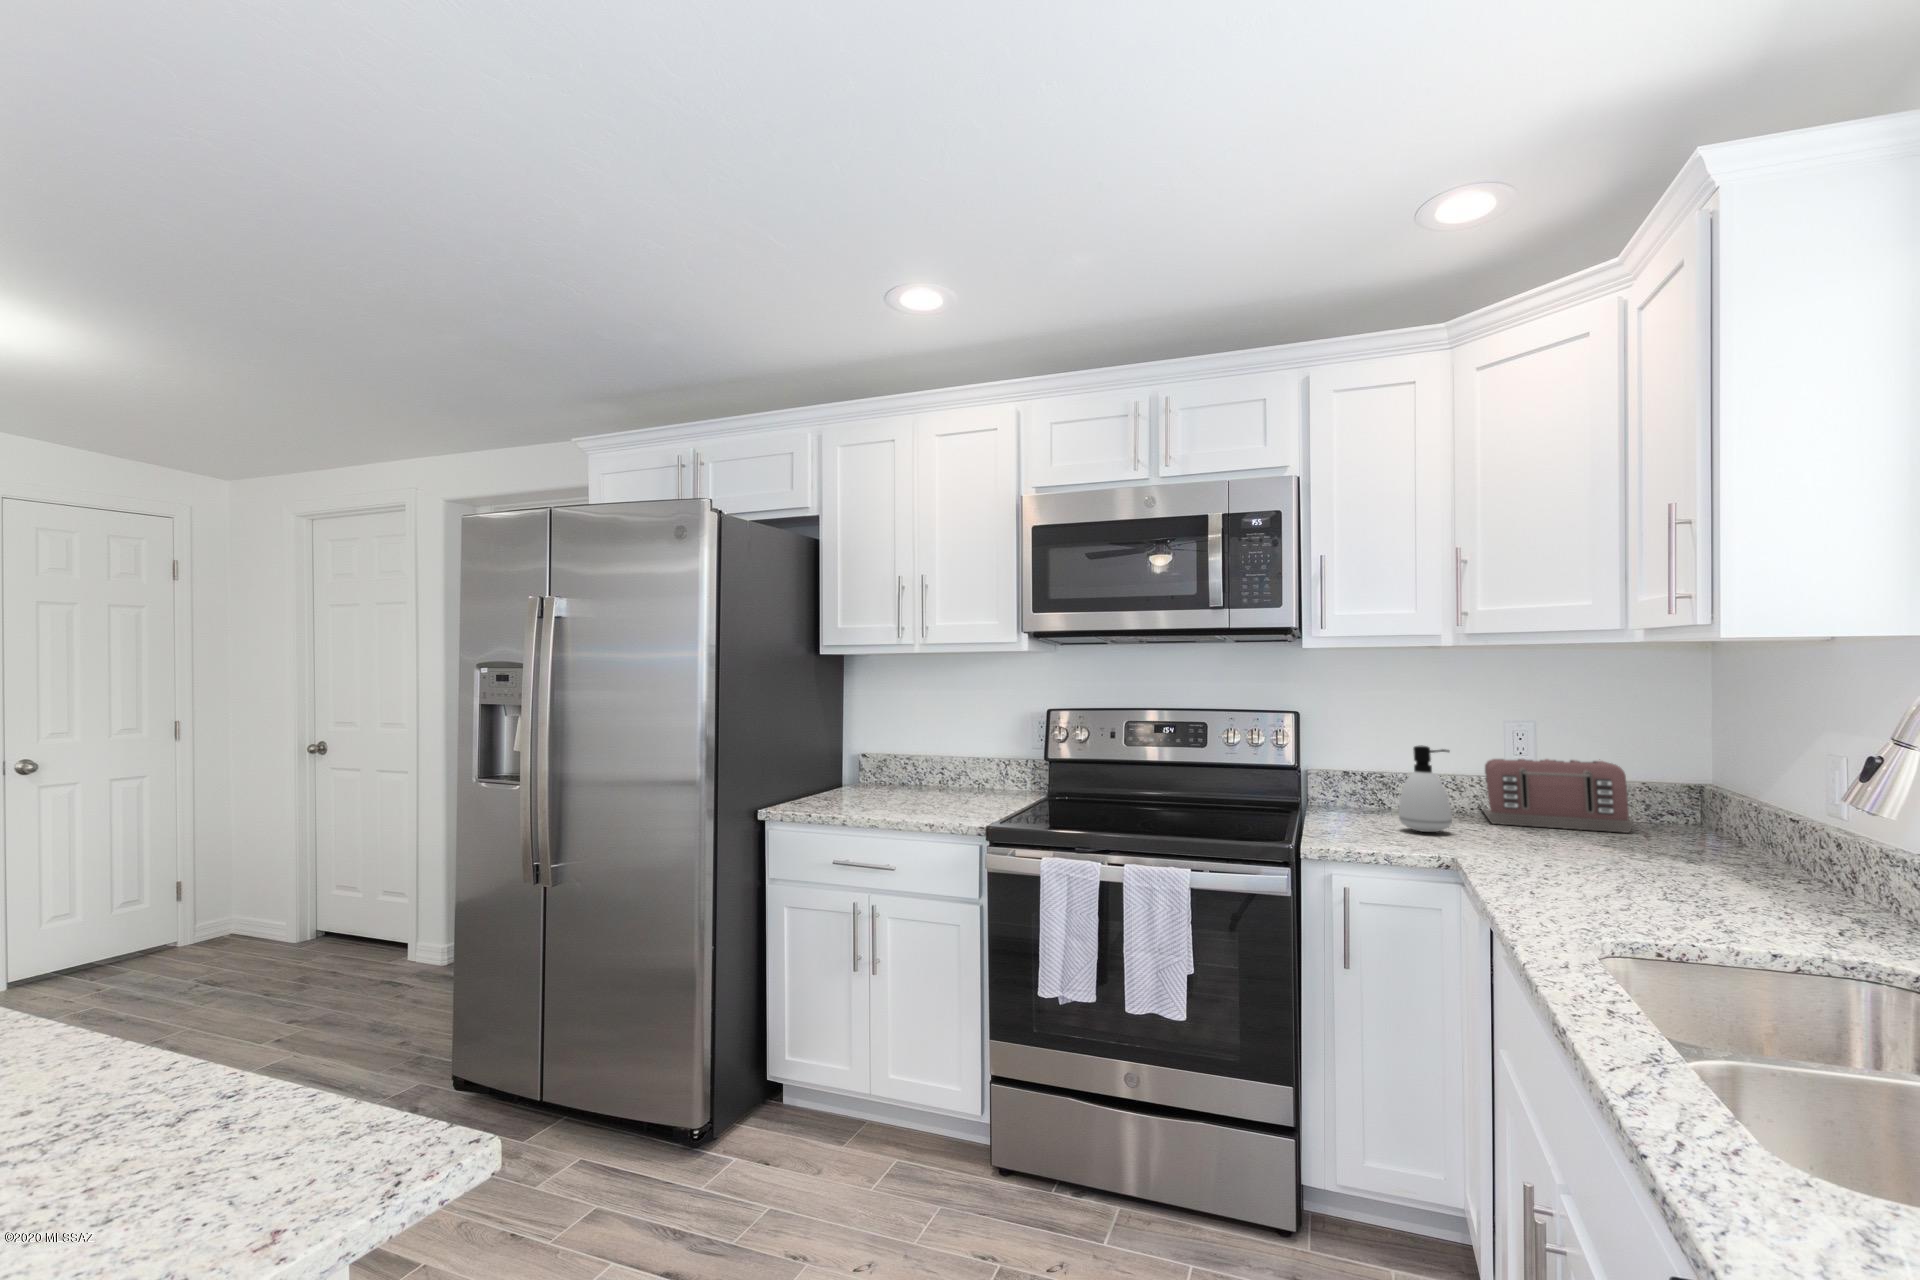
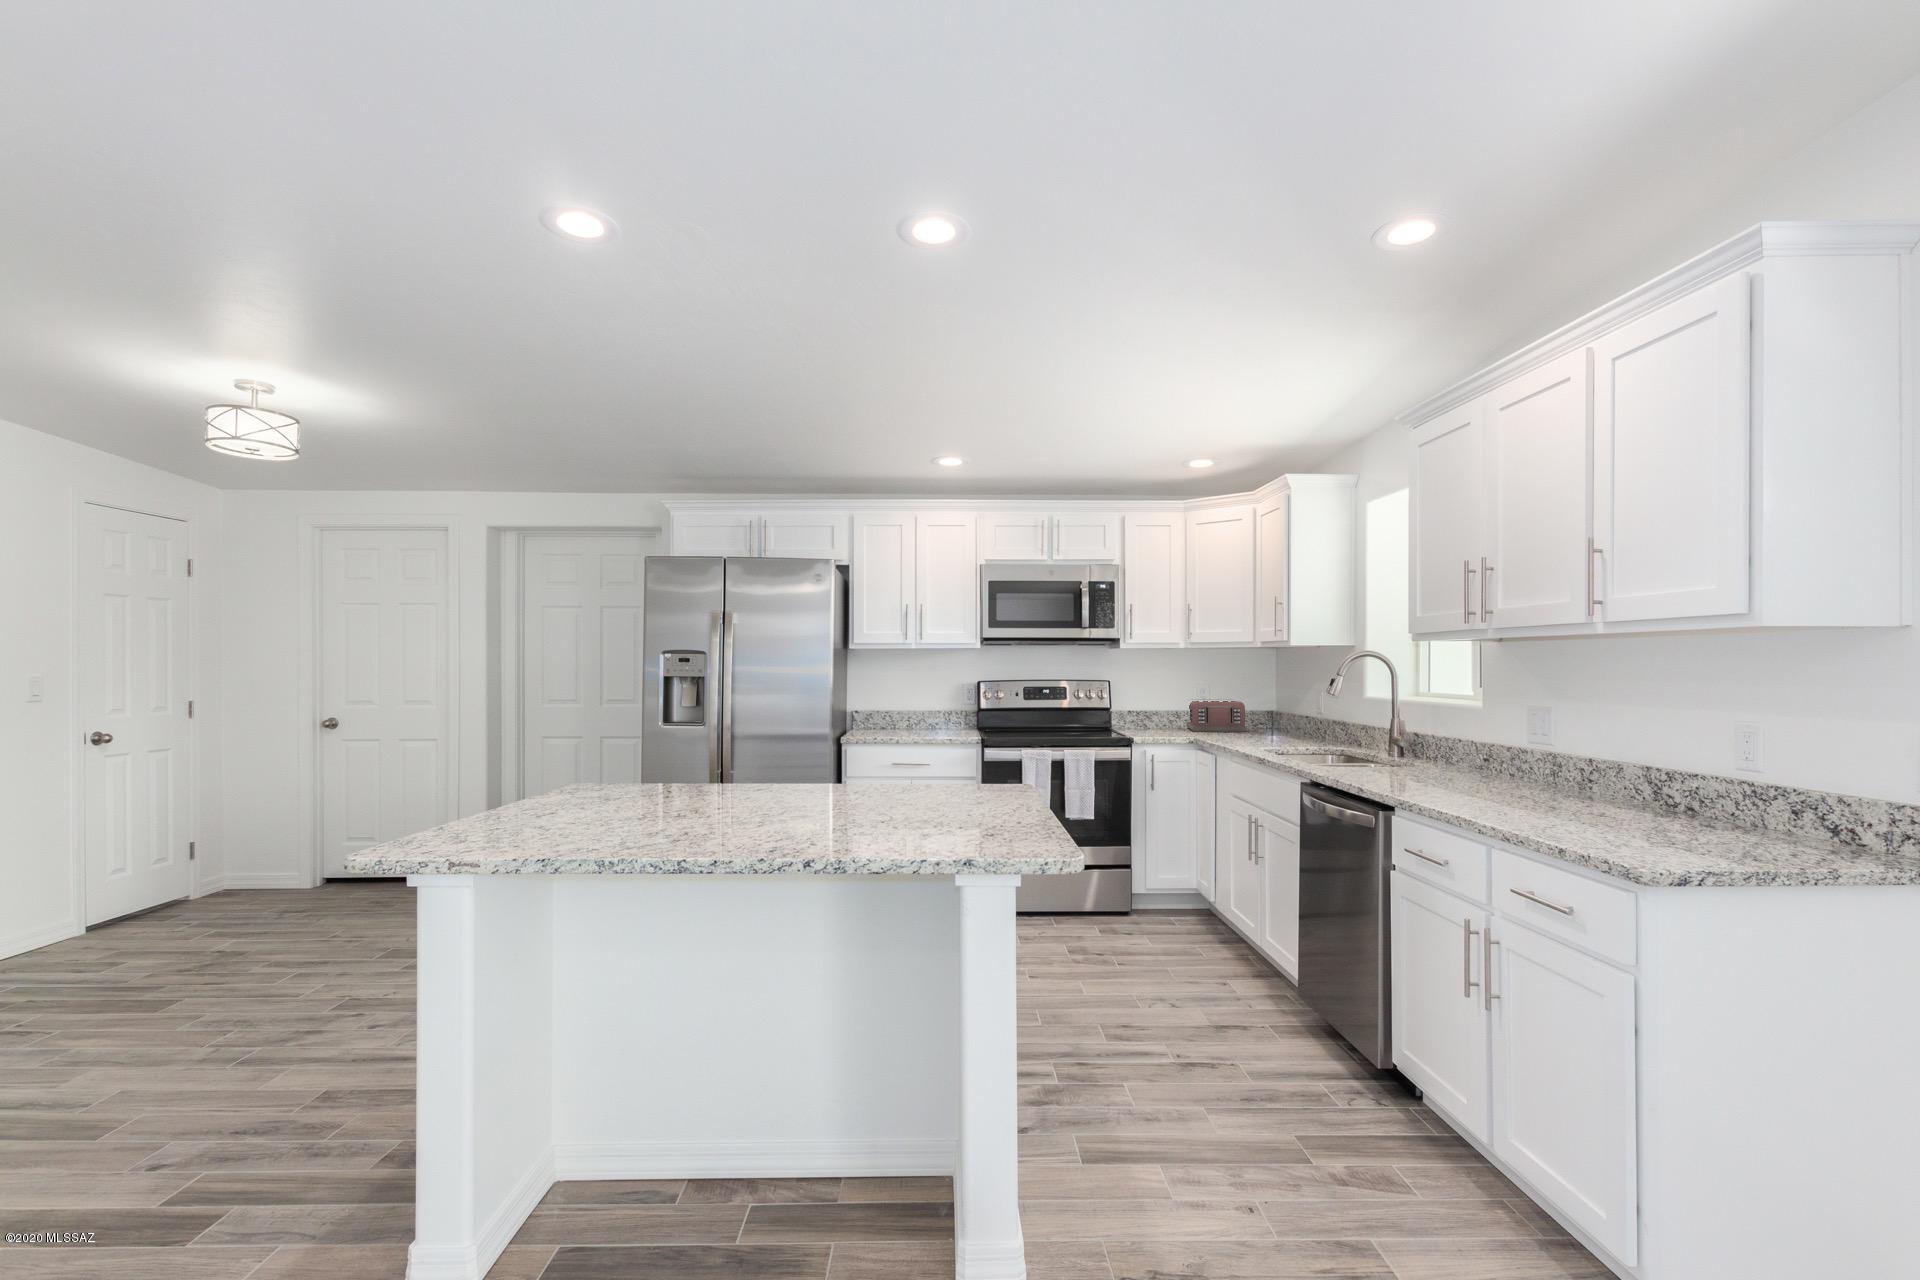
soap dispenser: present [1399,745,1452,832] -> none [1158,695,1179,734]

